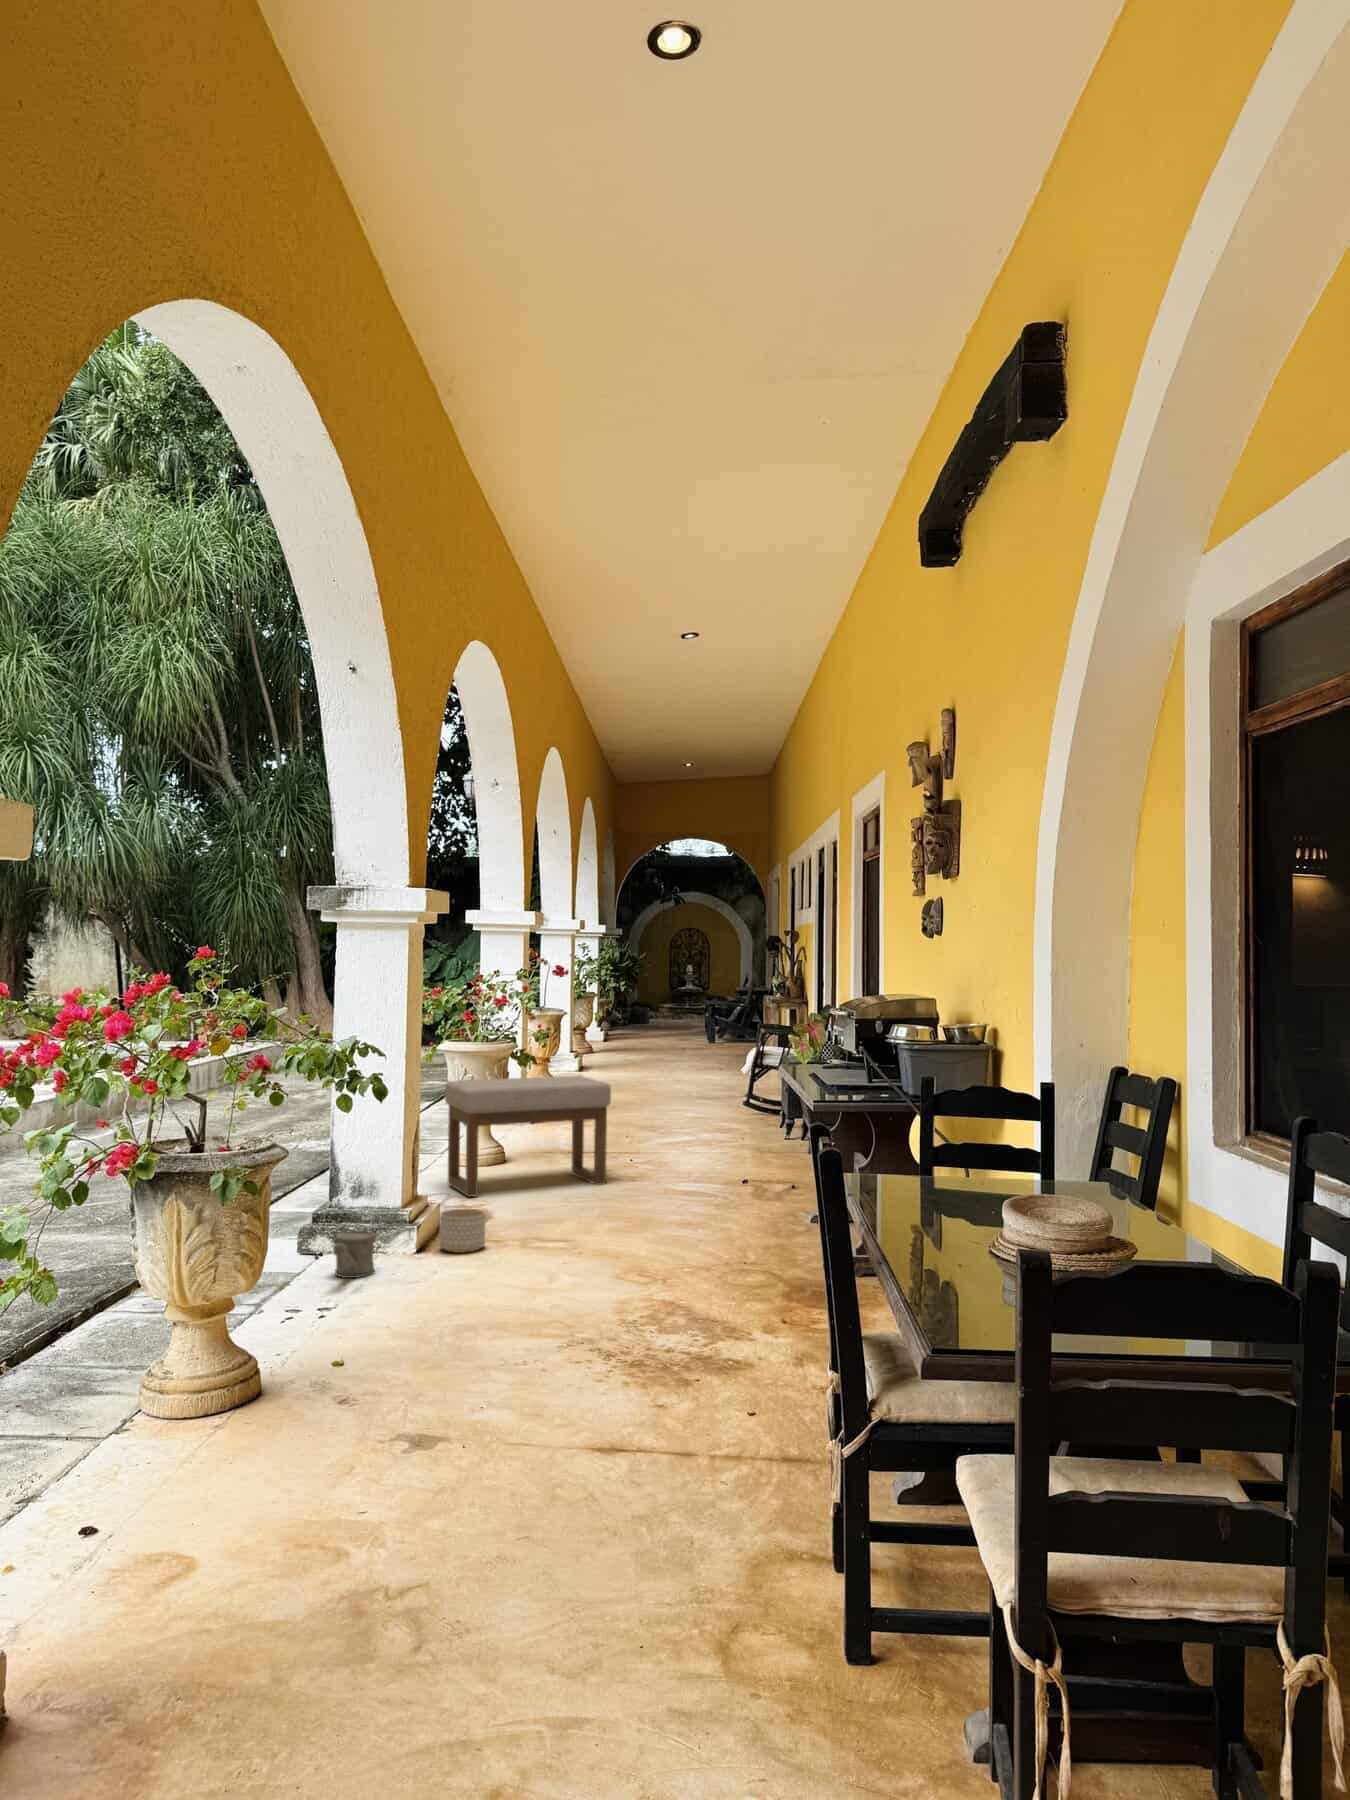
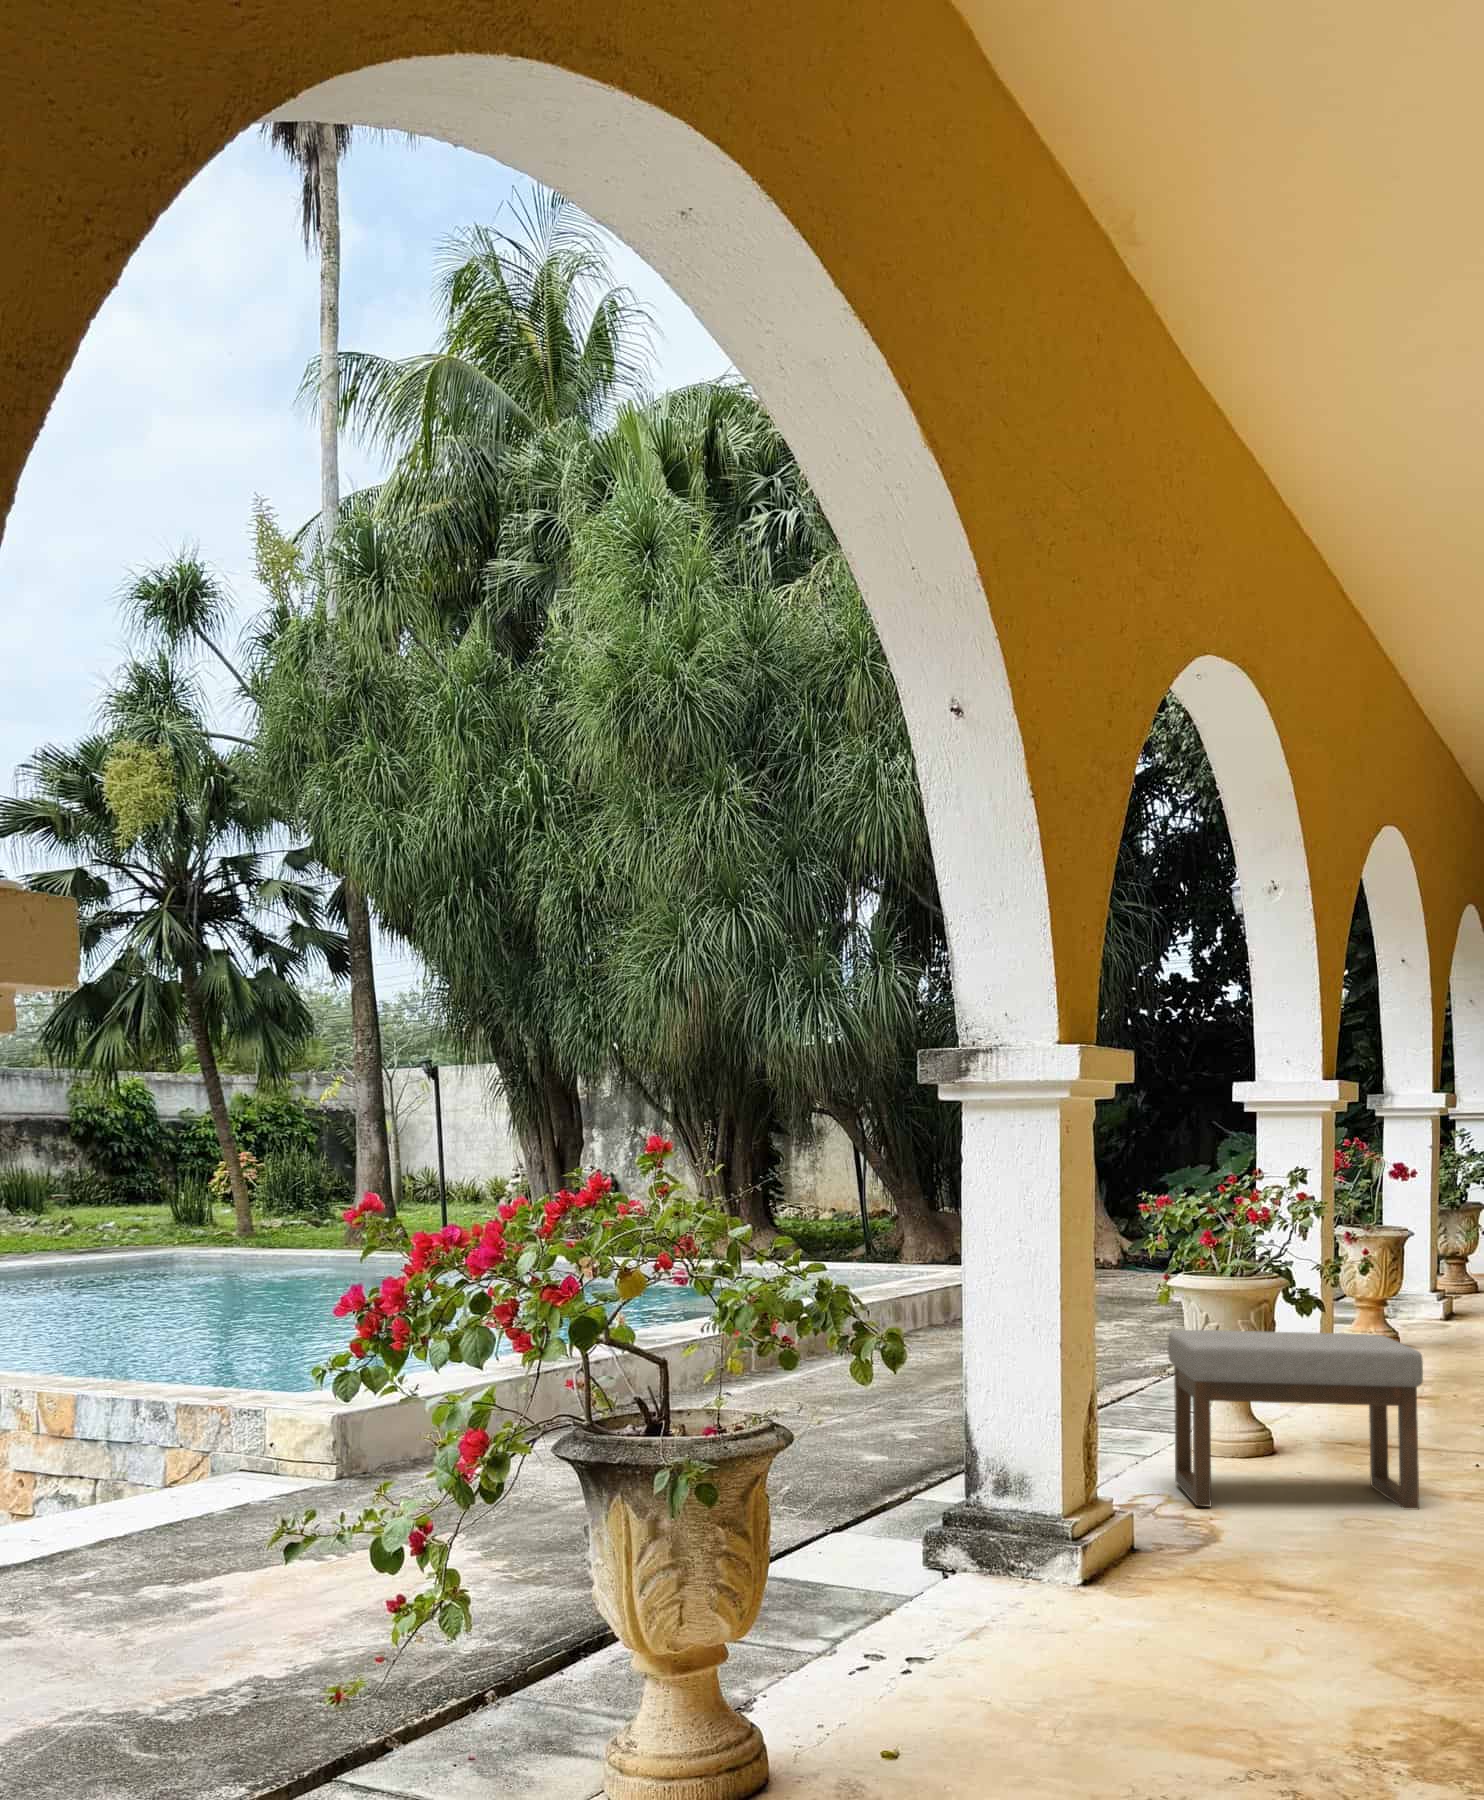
planter: present [439,1209,486,1253] -> none [1119,1527,1188,1597]
watering can: present [333,1227,375,1278] -> none [945,1539,1014,1615]

